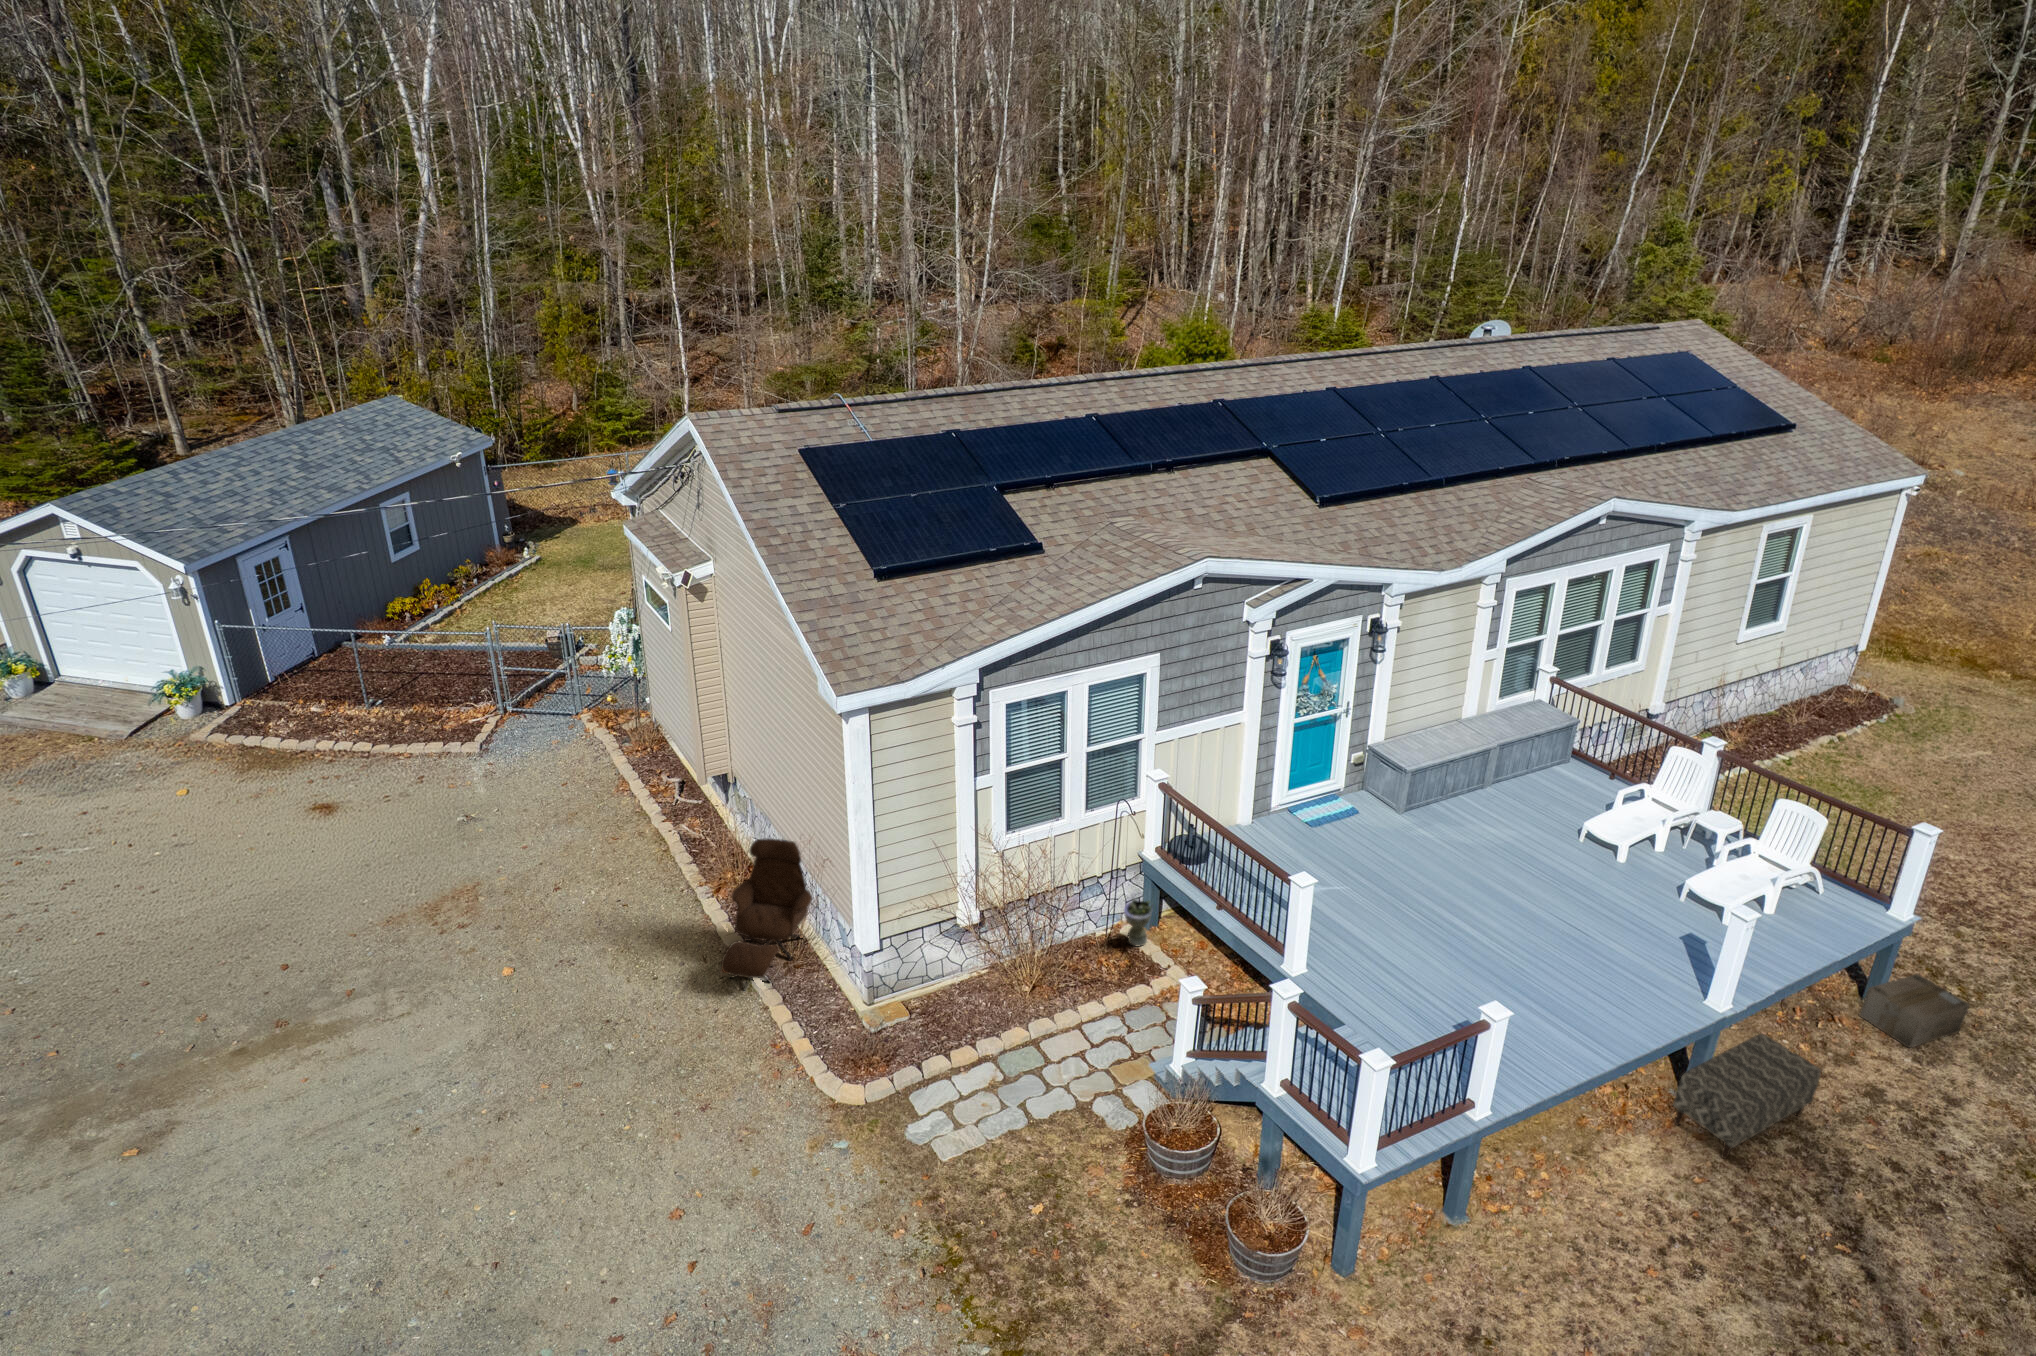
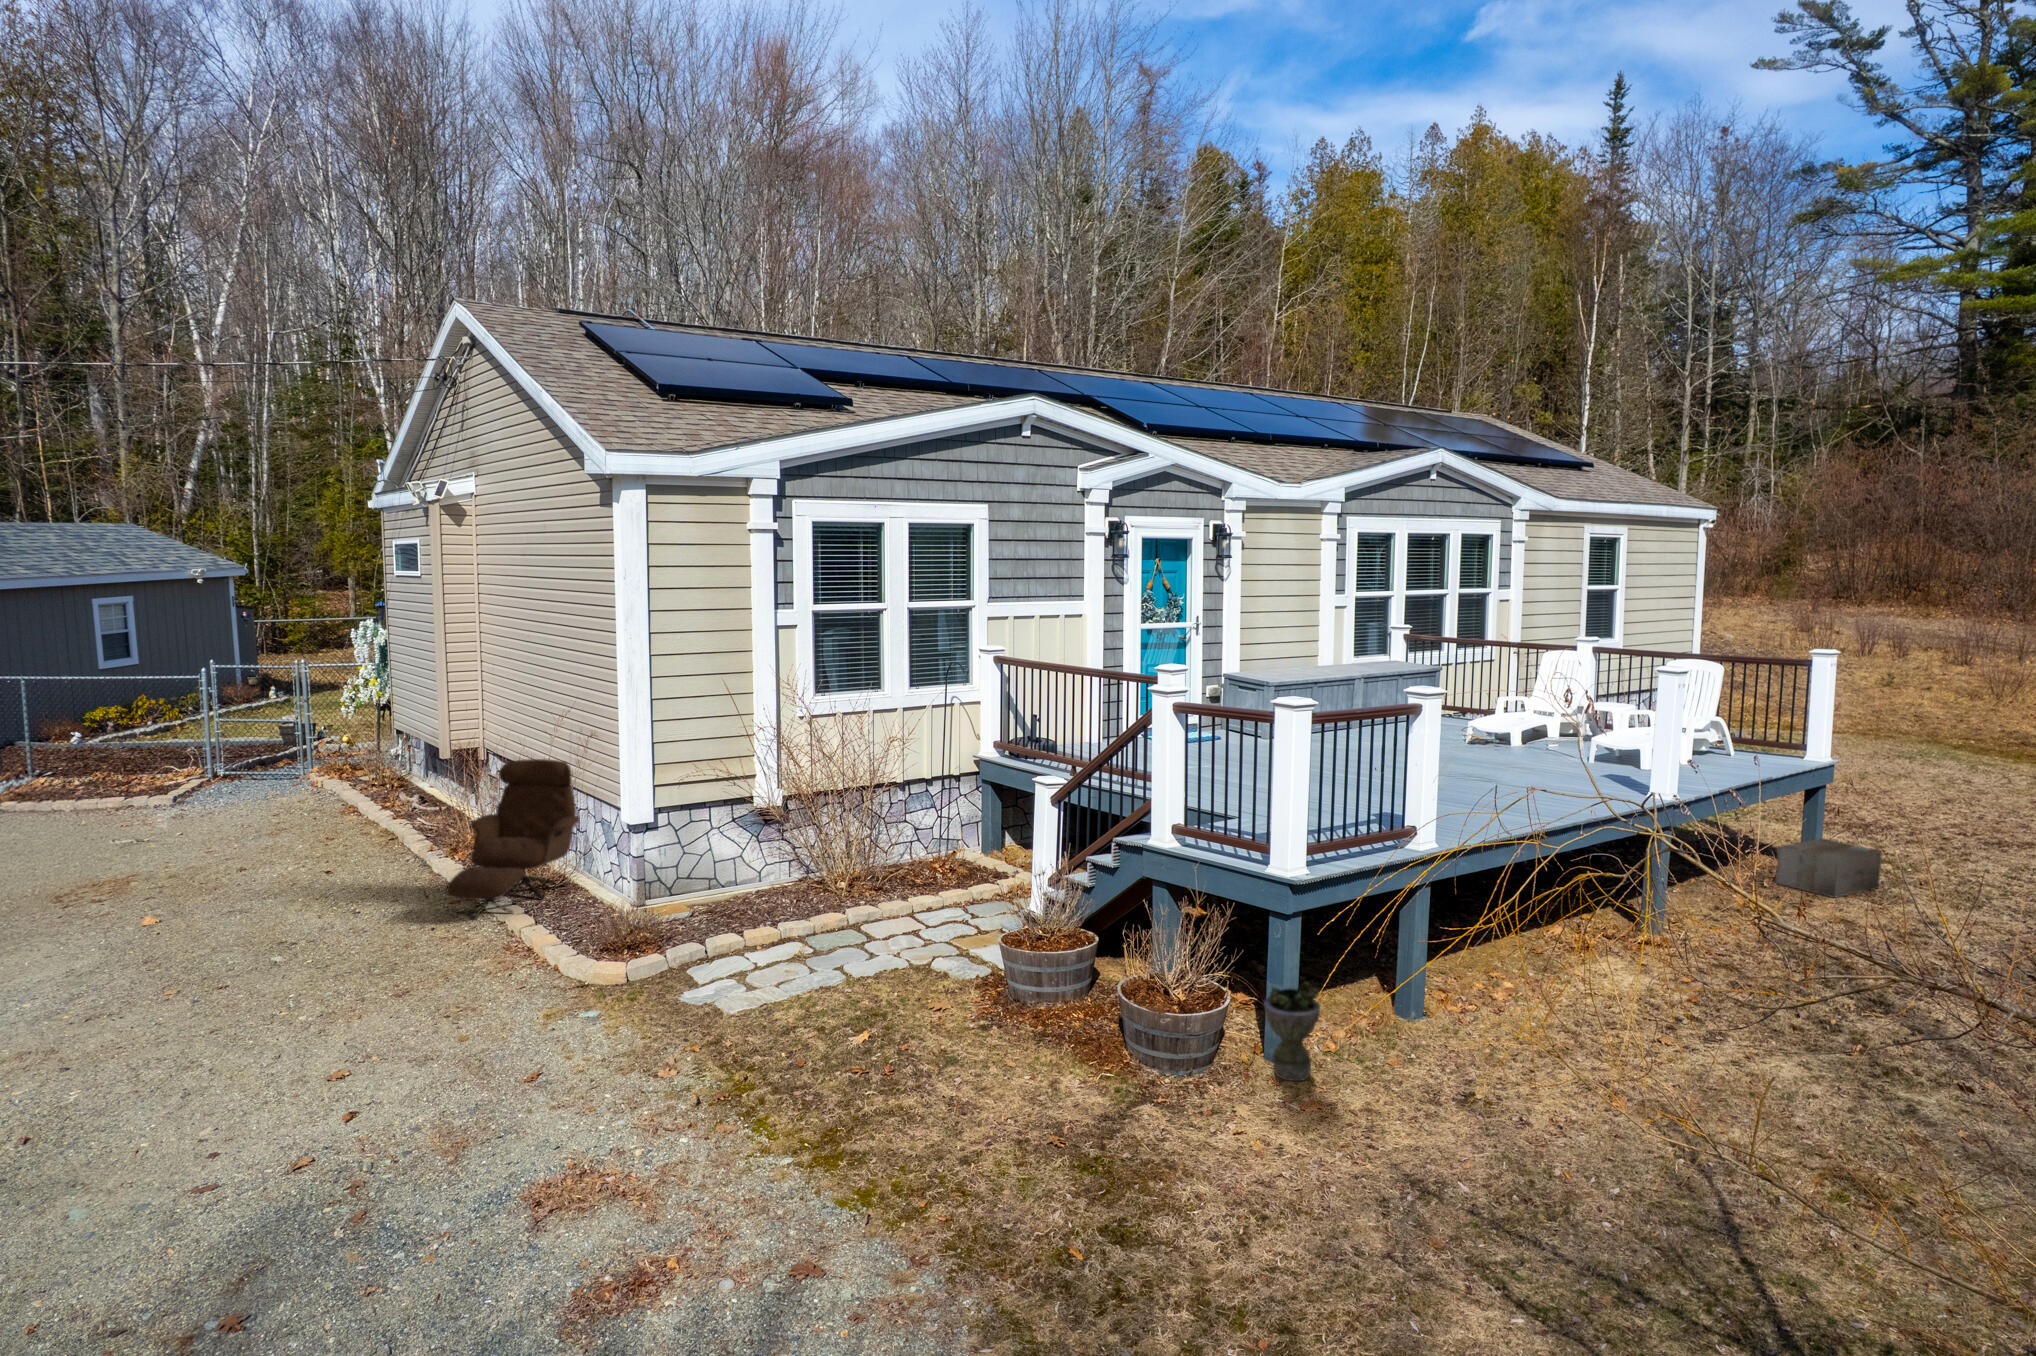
planter: present [1124,899,1152,947] -> present [1264,982,1320,1081]
bench: present [1673,1034,1821,1159] -> none [1603,855,1752,965]

